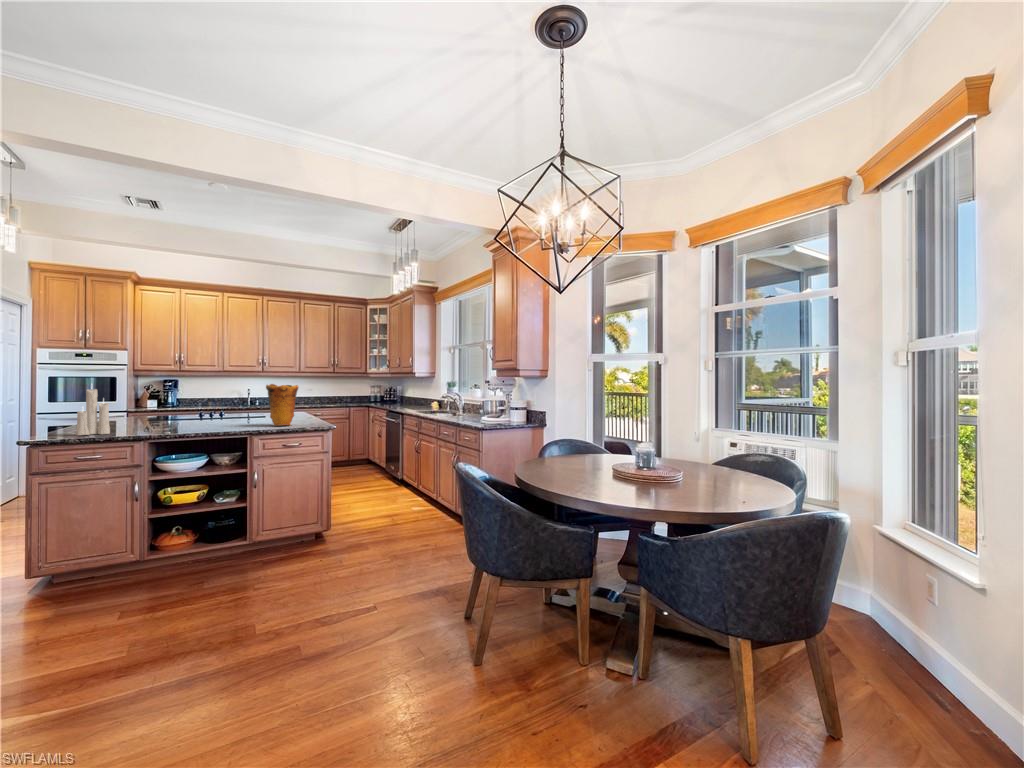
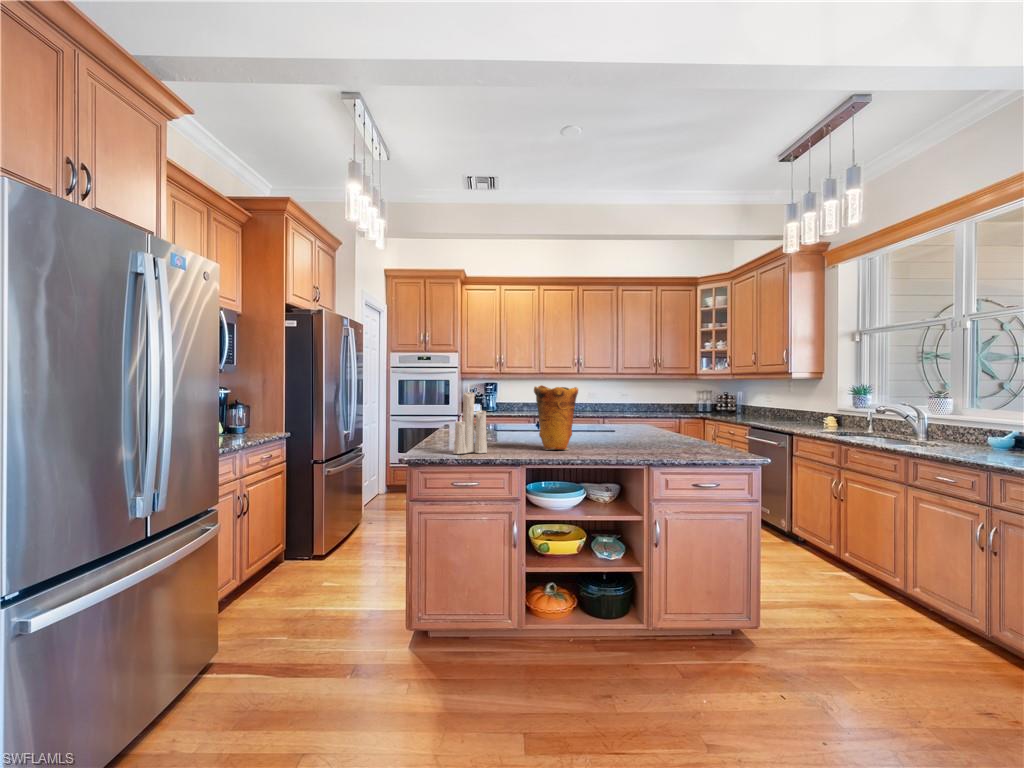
vase: present [266,384,298,426] -> present [534,385,578,450]

